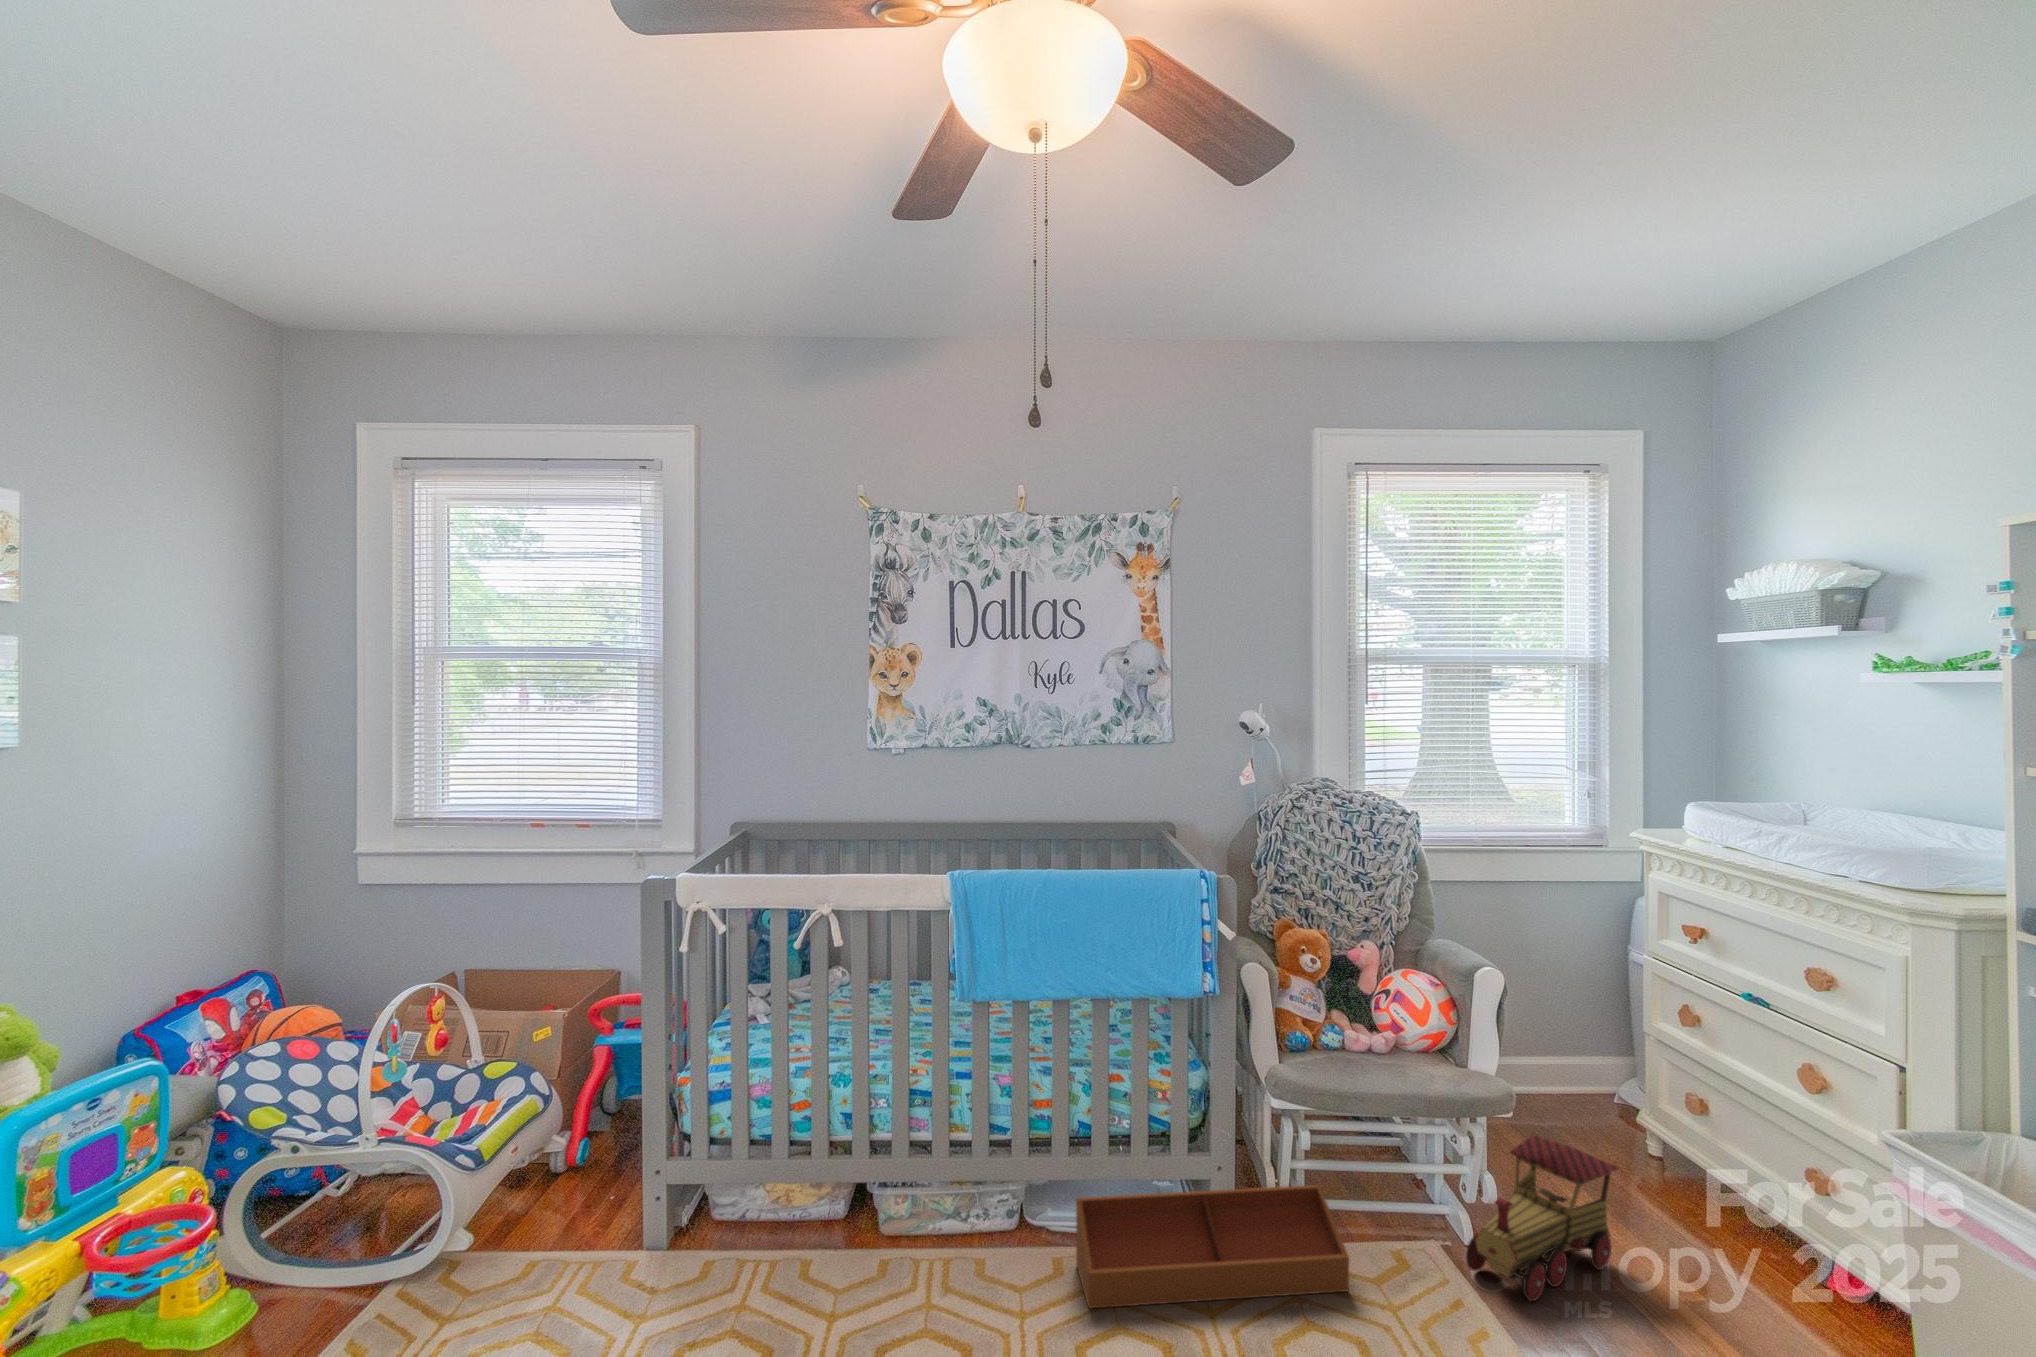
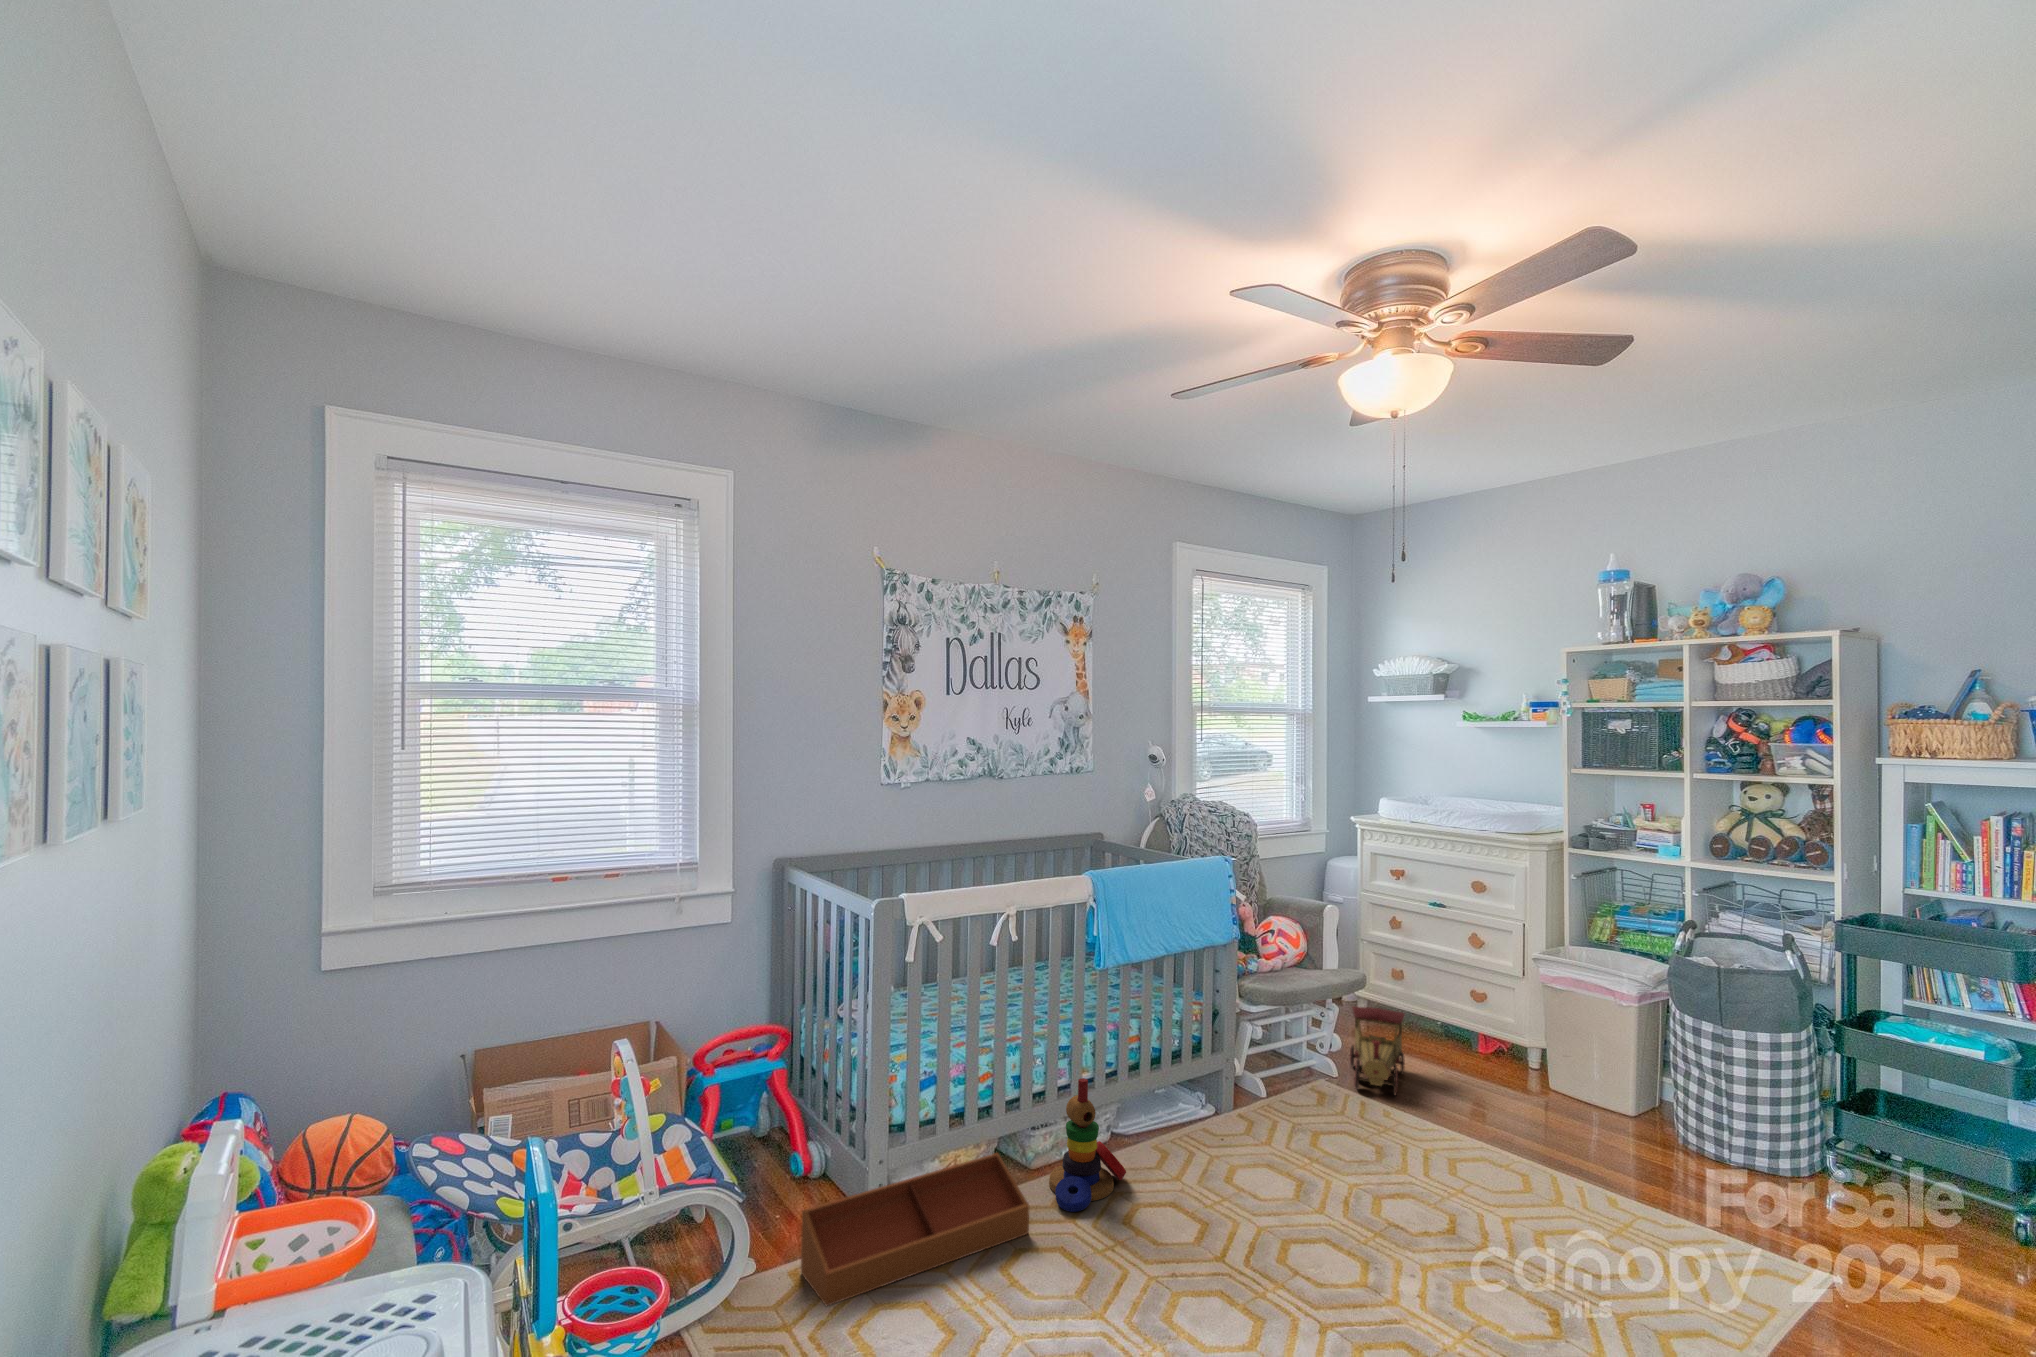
stacking toy: none [833,1135,961,1304] -> present [1049,1078,1126,1212]
storage bin: present [1076,1185,1349,1308] -> present [801,1153,1029,1306]

